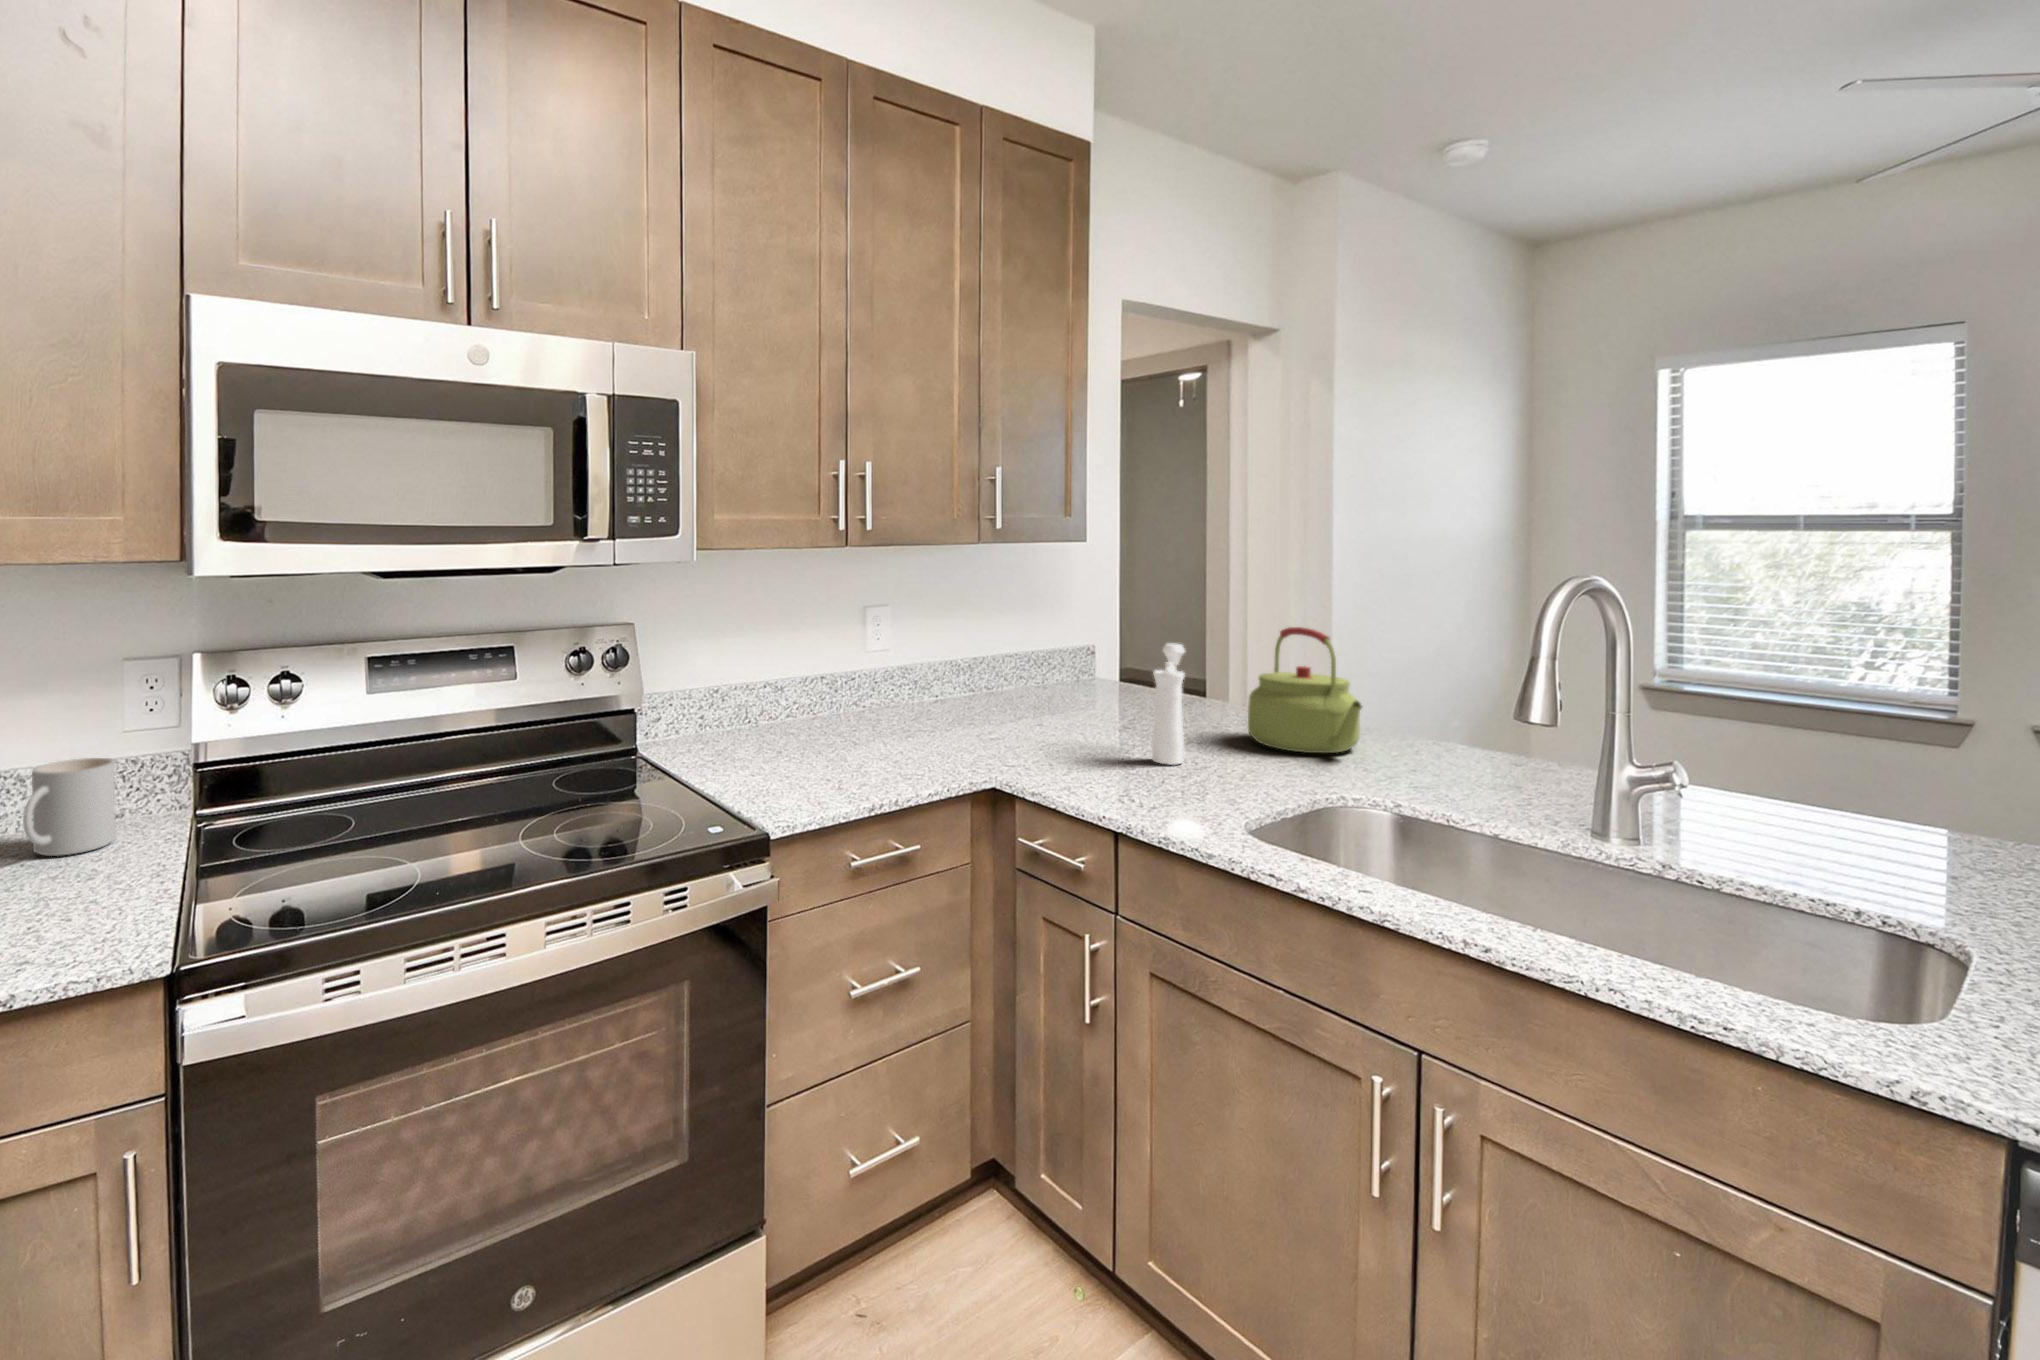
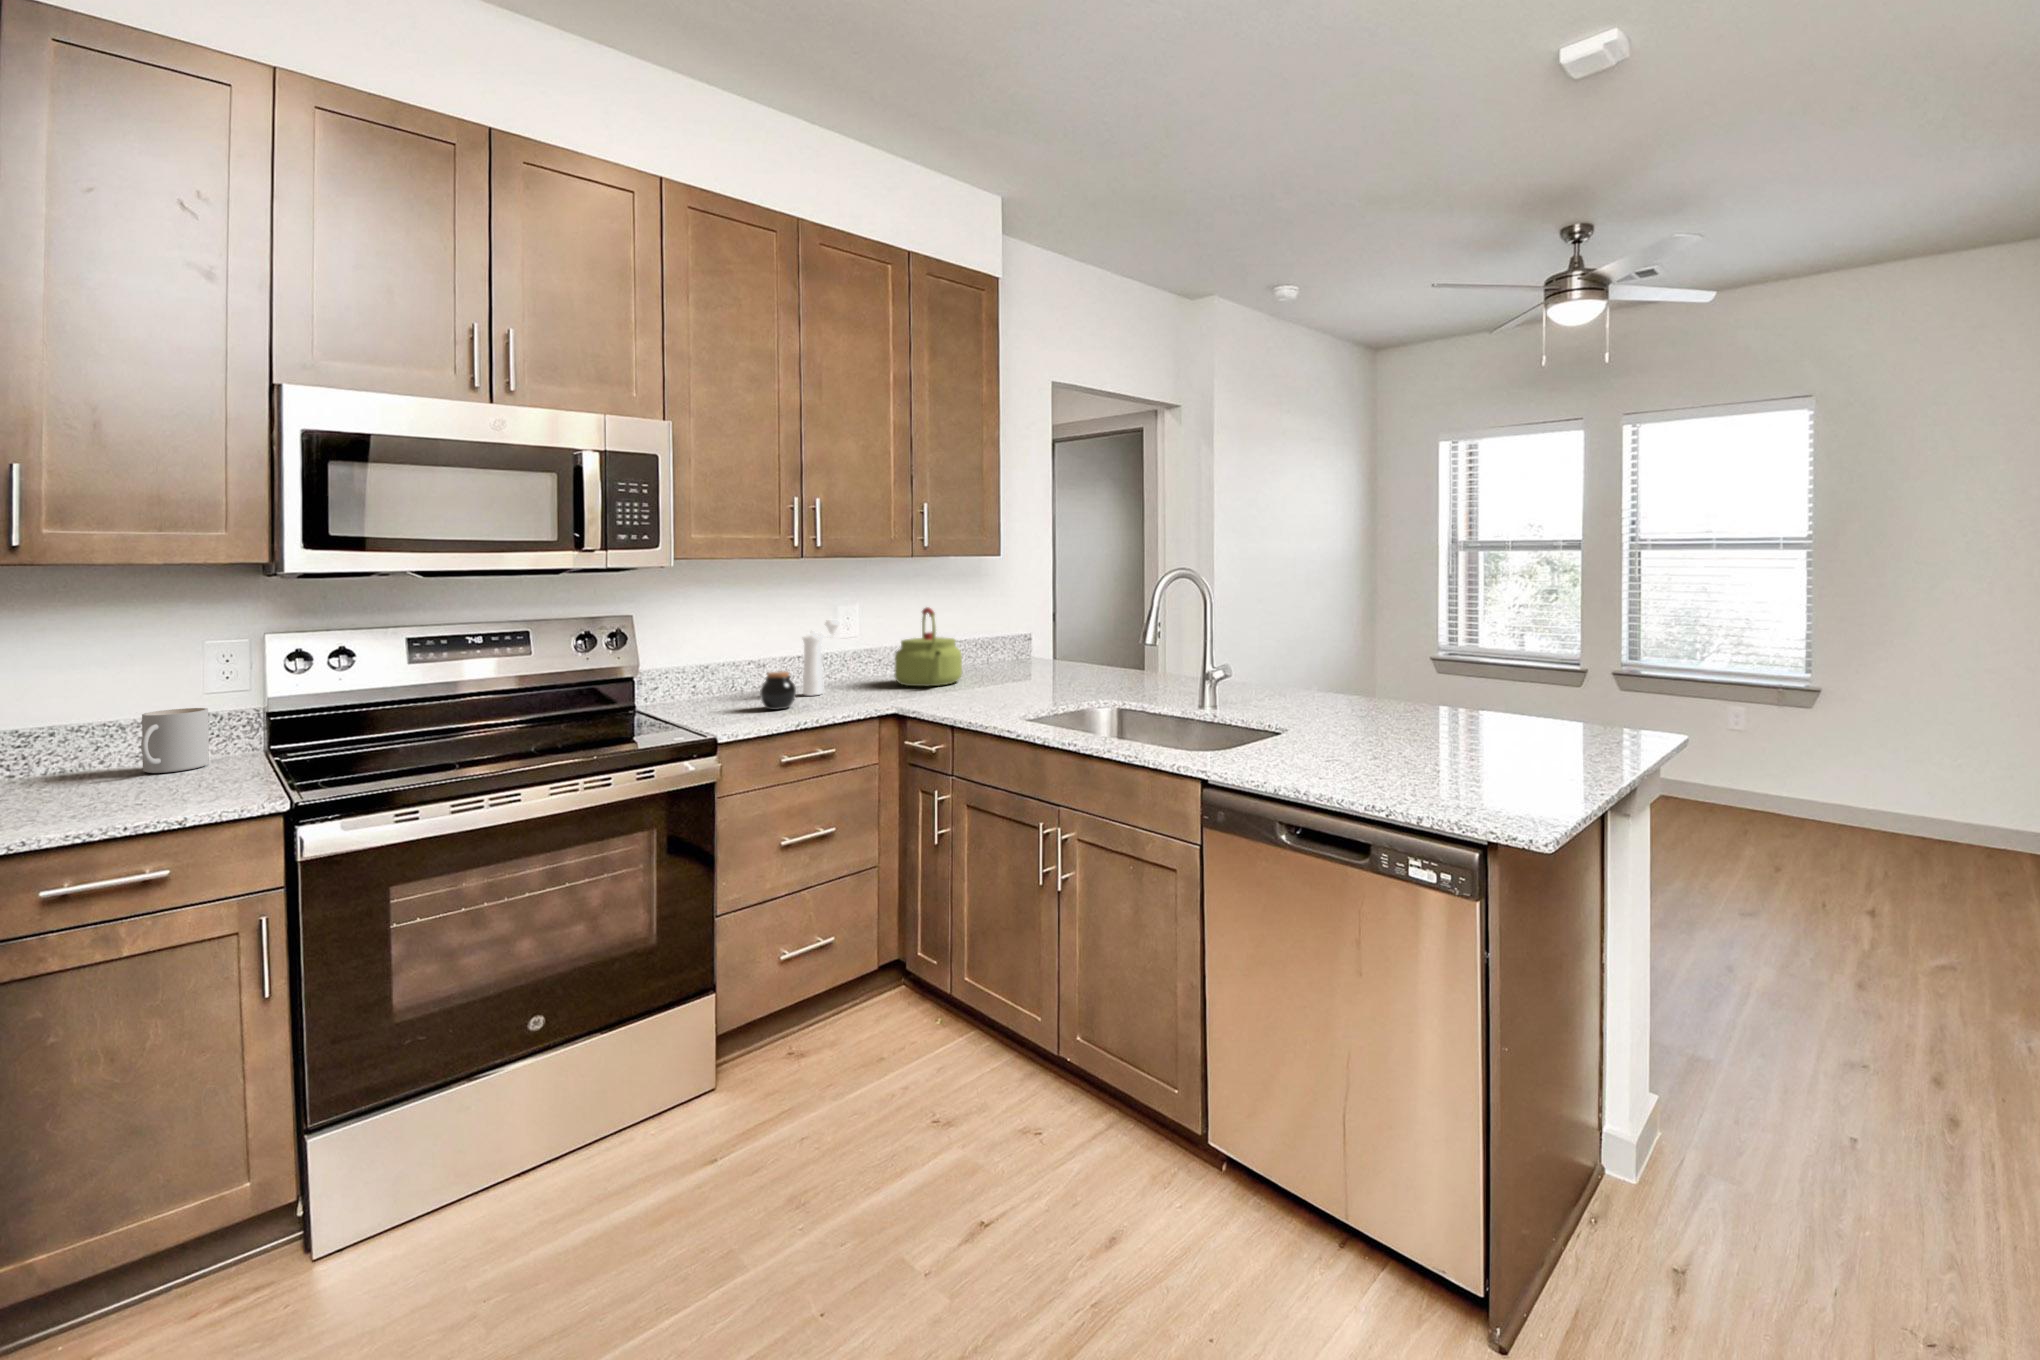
kettle: present [1248,627,1362,753] -> present [895,607,962,686]
pepper mill: present [1152,644,1185,765] -> present [803,620,840,696]
jar: none [812,721,861,782] -> present [760,671,796,710]

